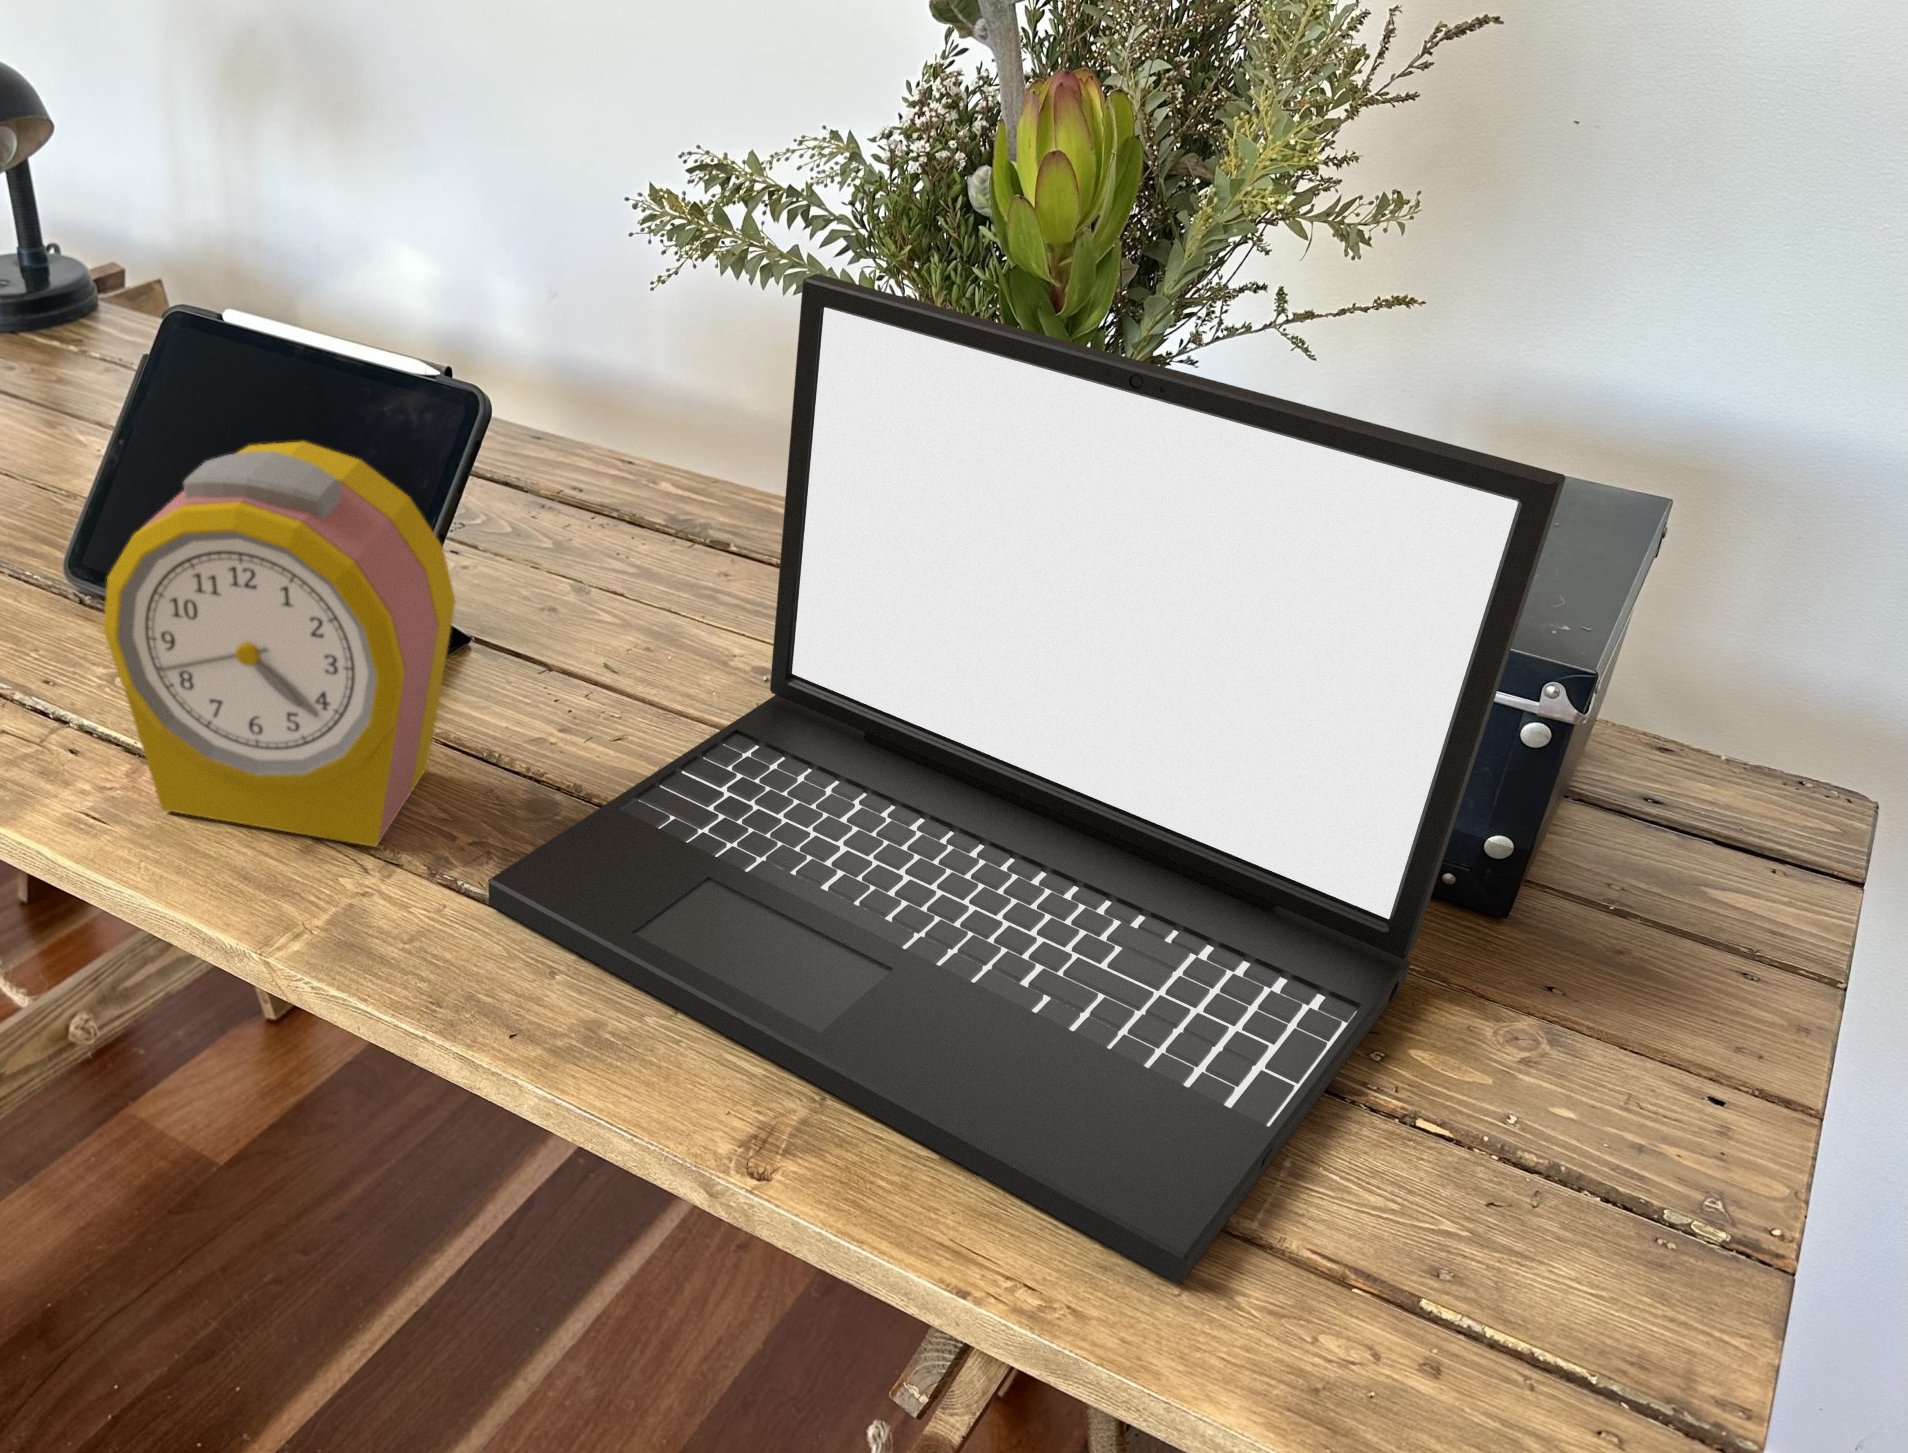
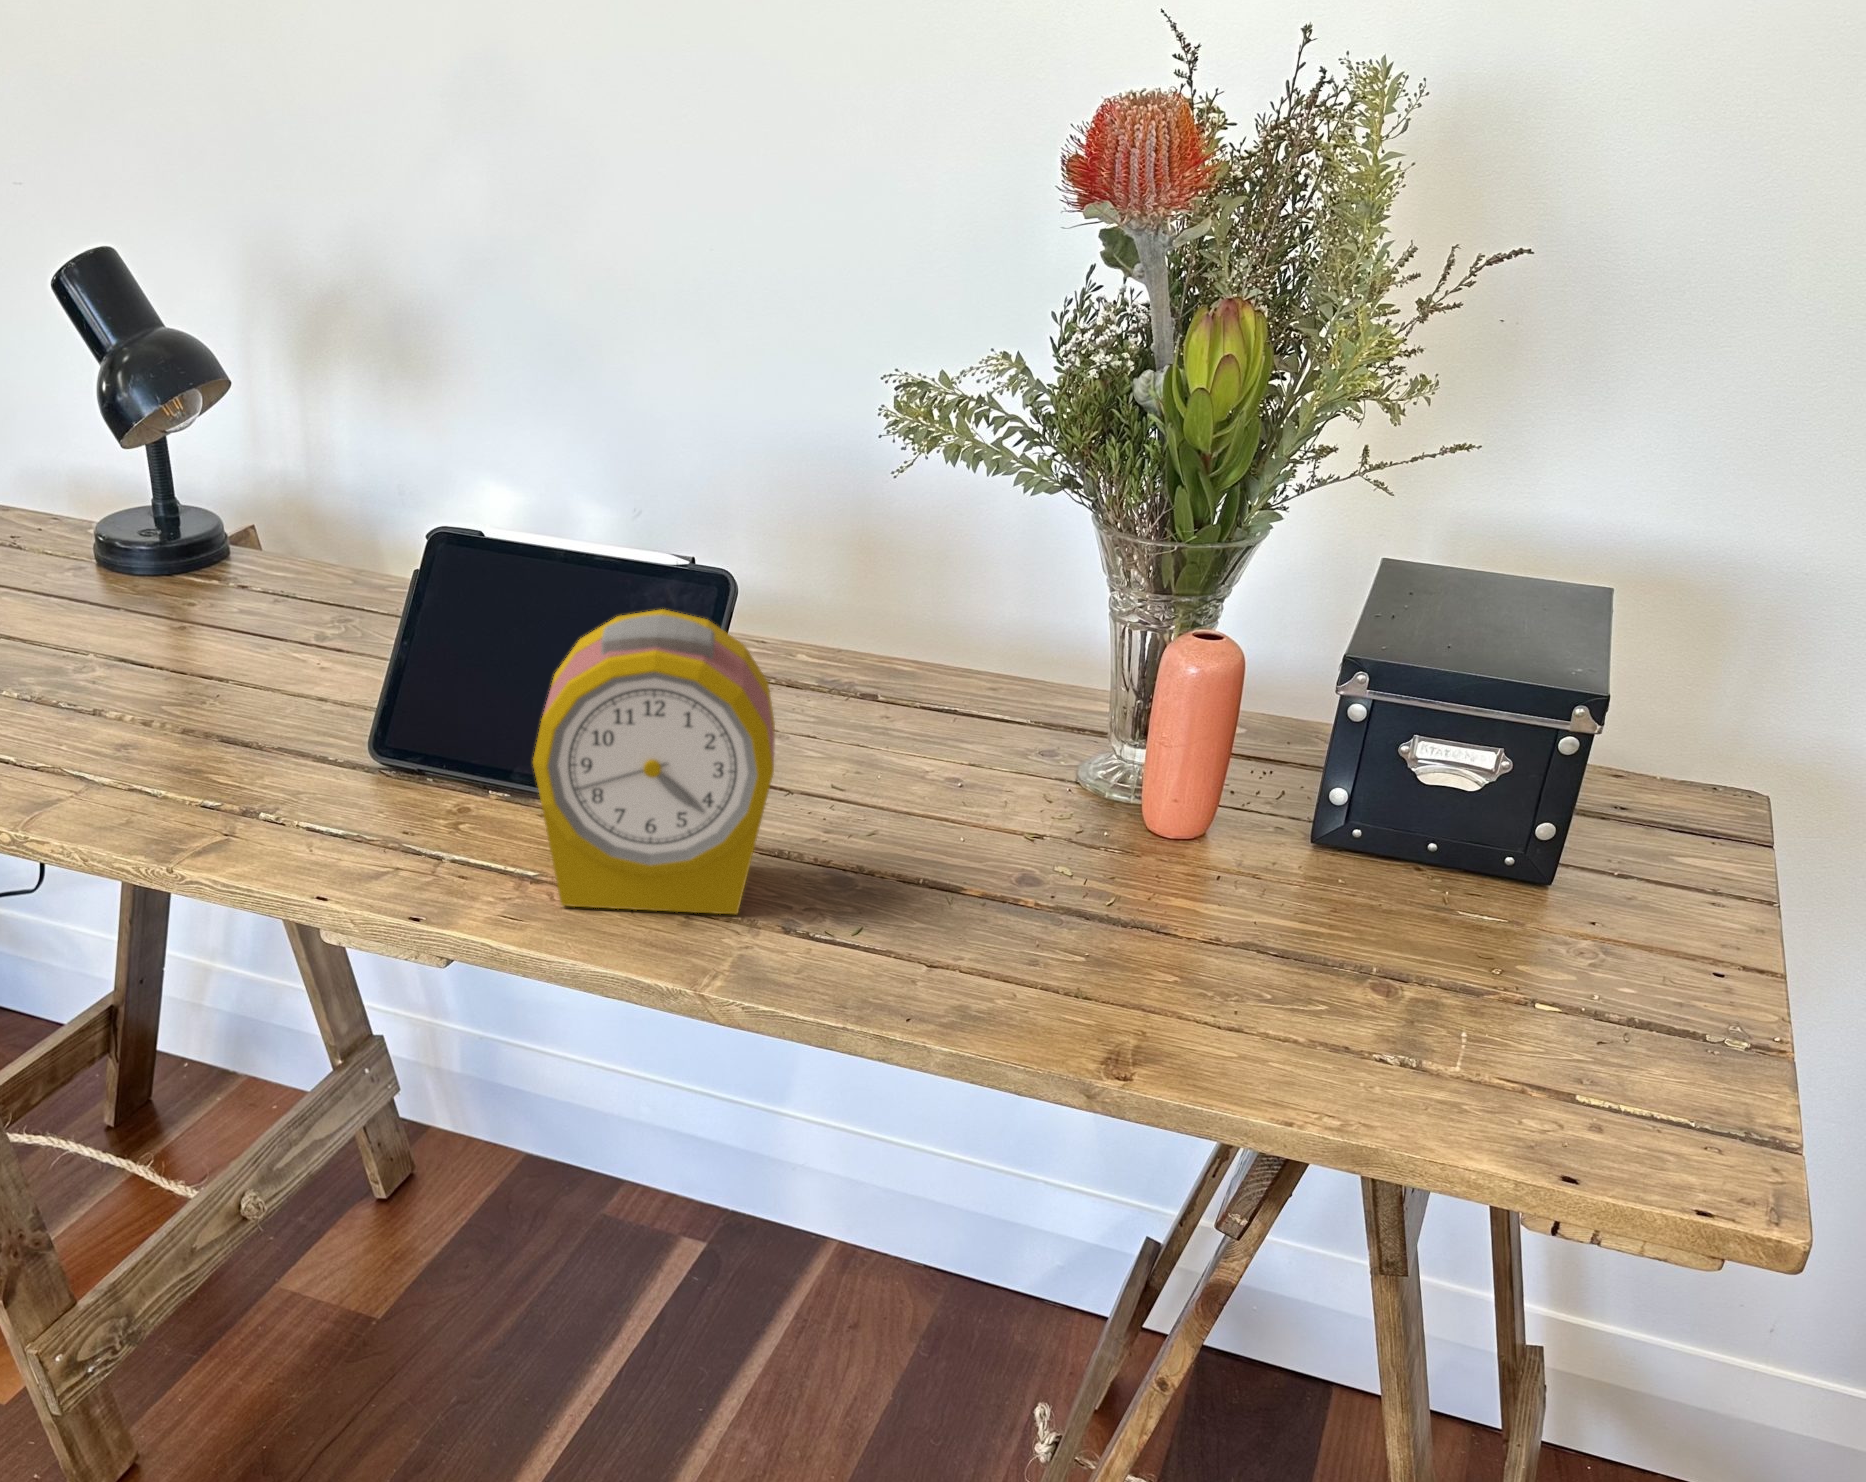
laptop: present [488,274,1566,1283] -> none [843,458,1602,1101]

